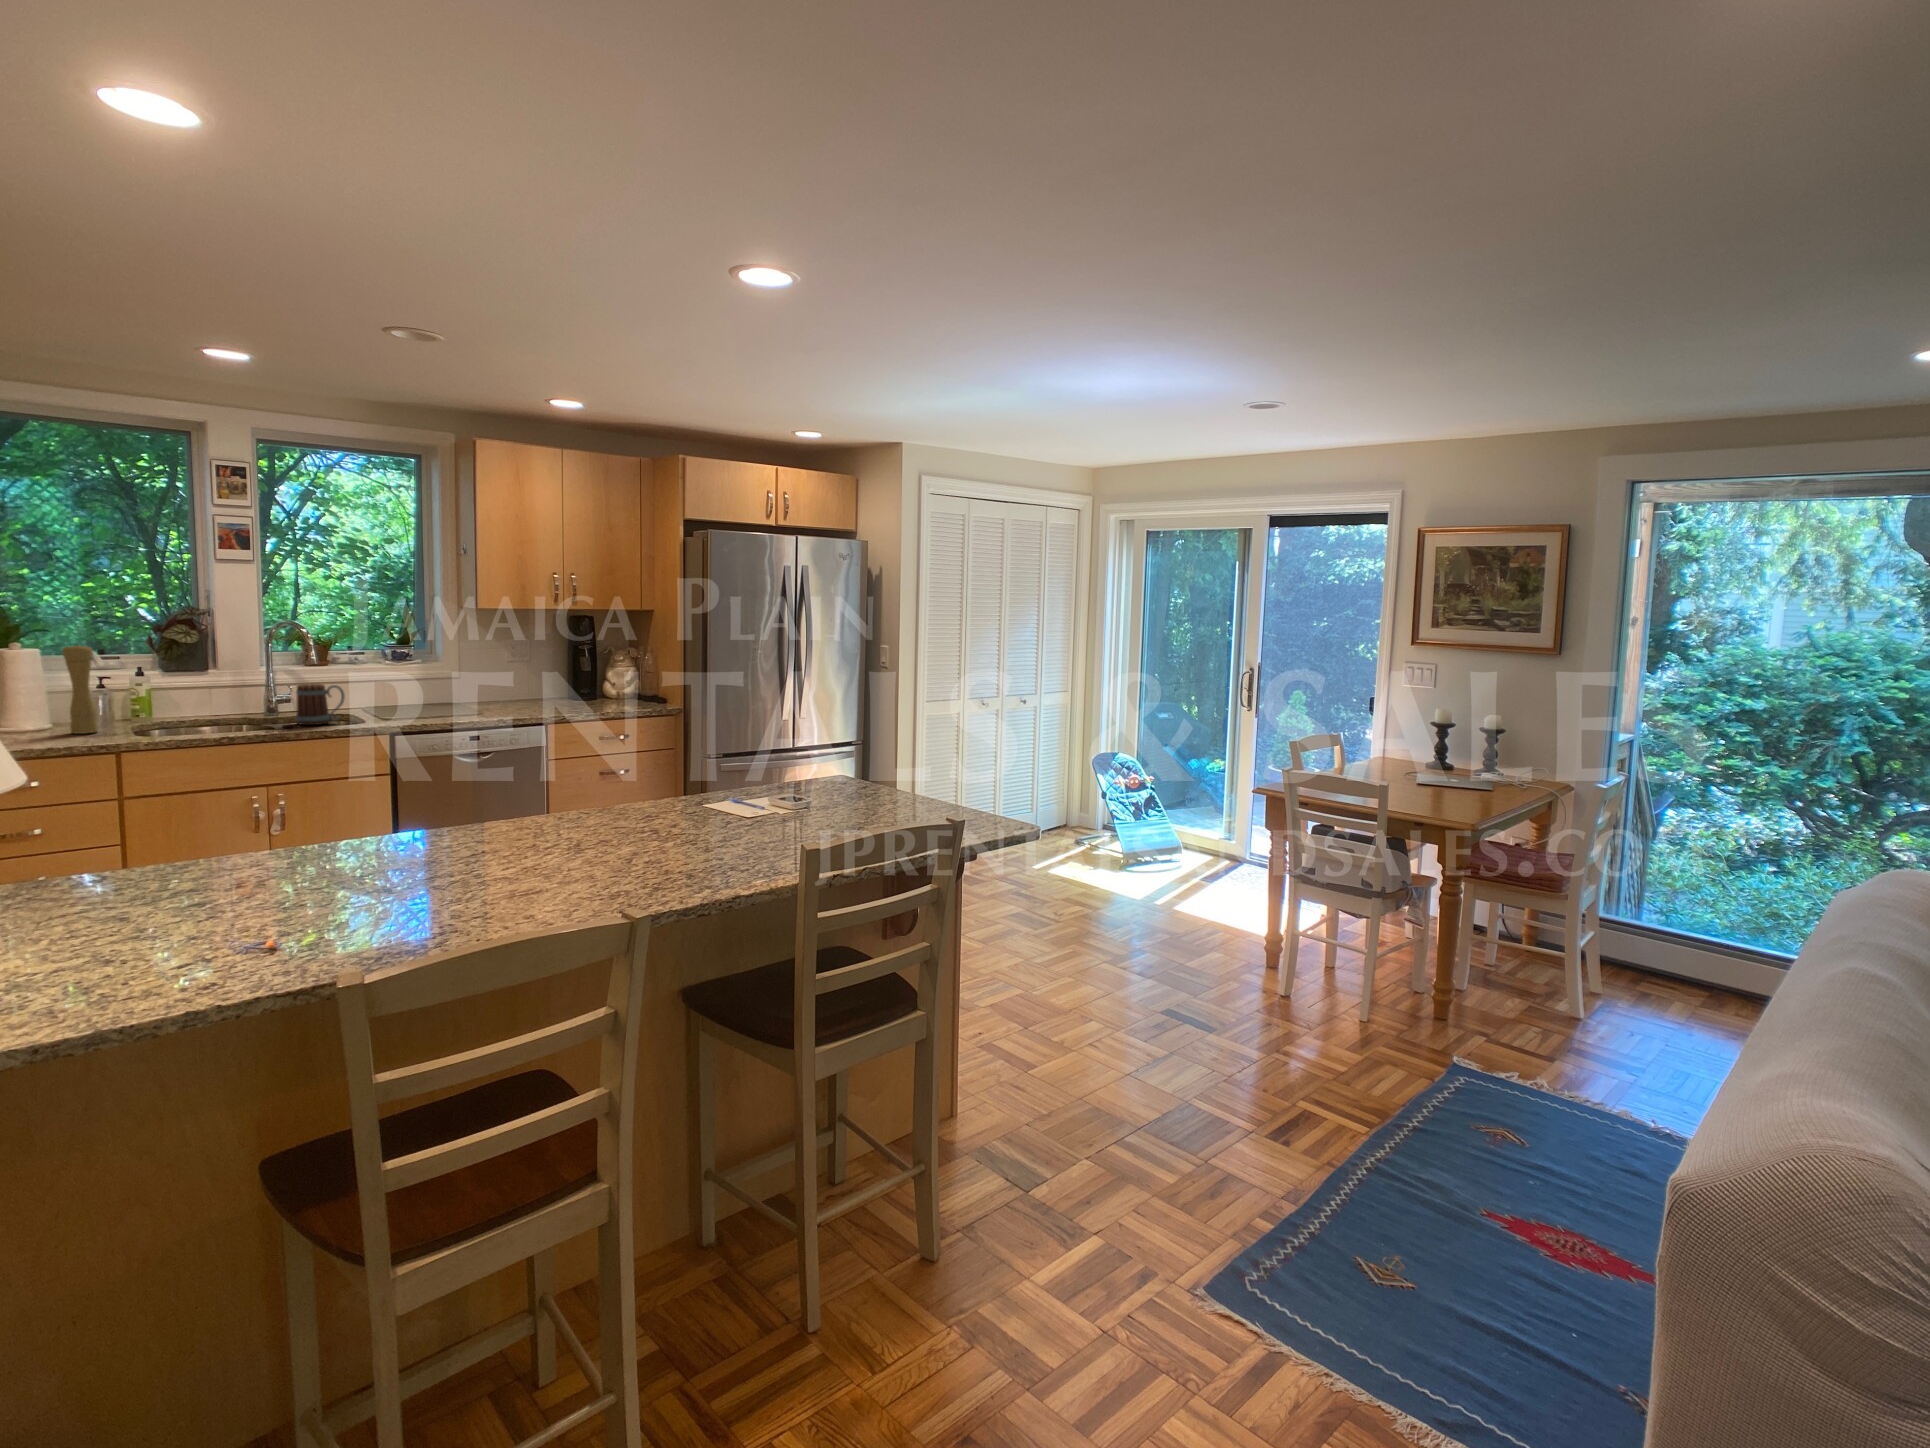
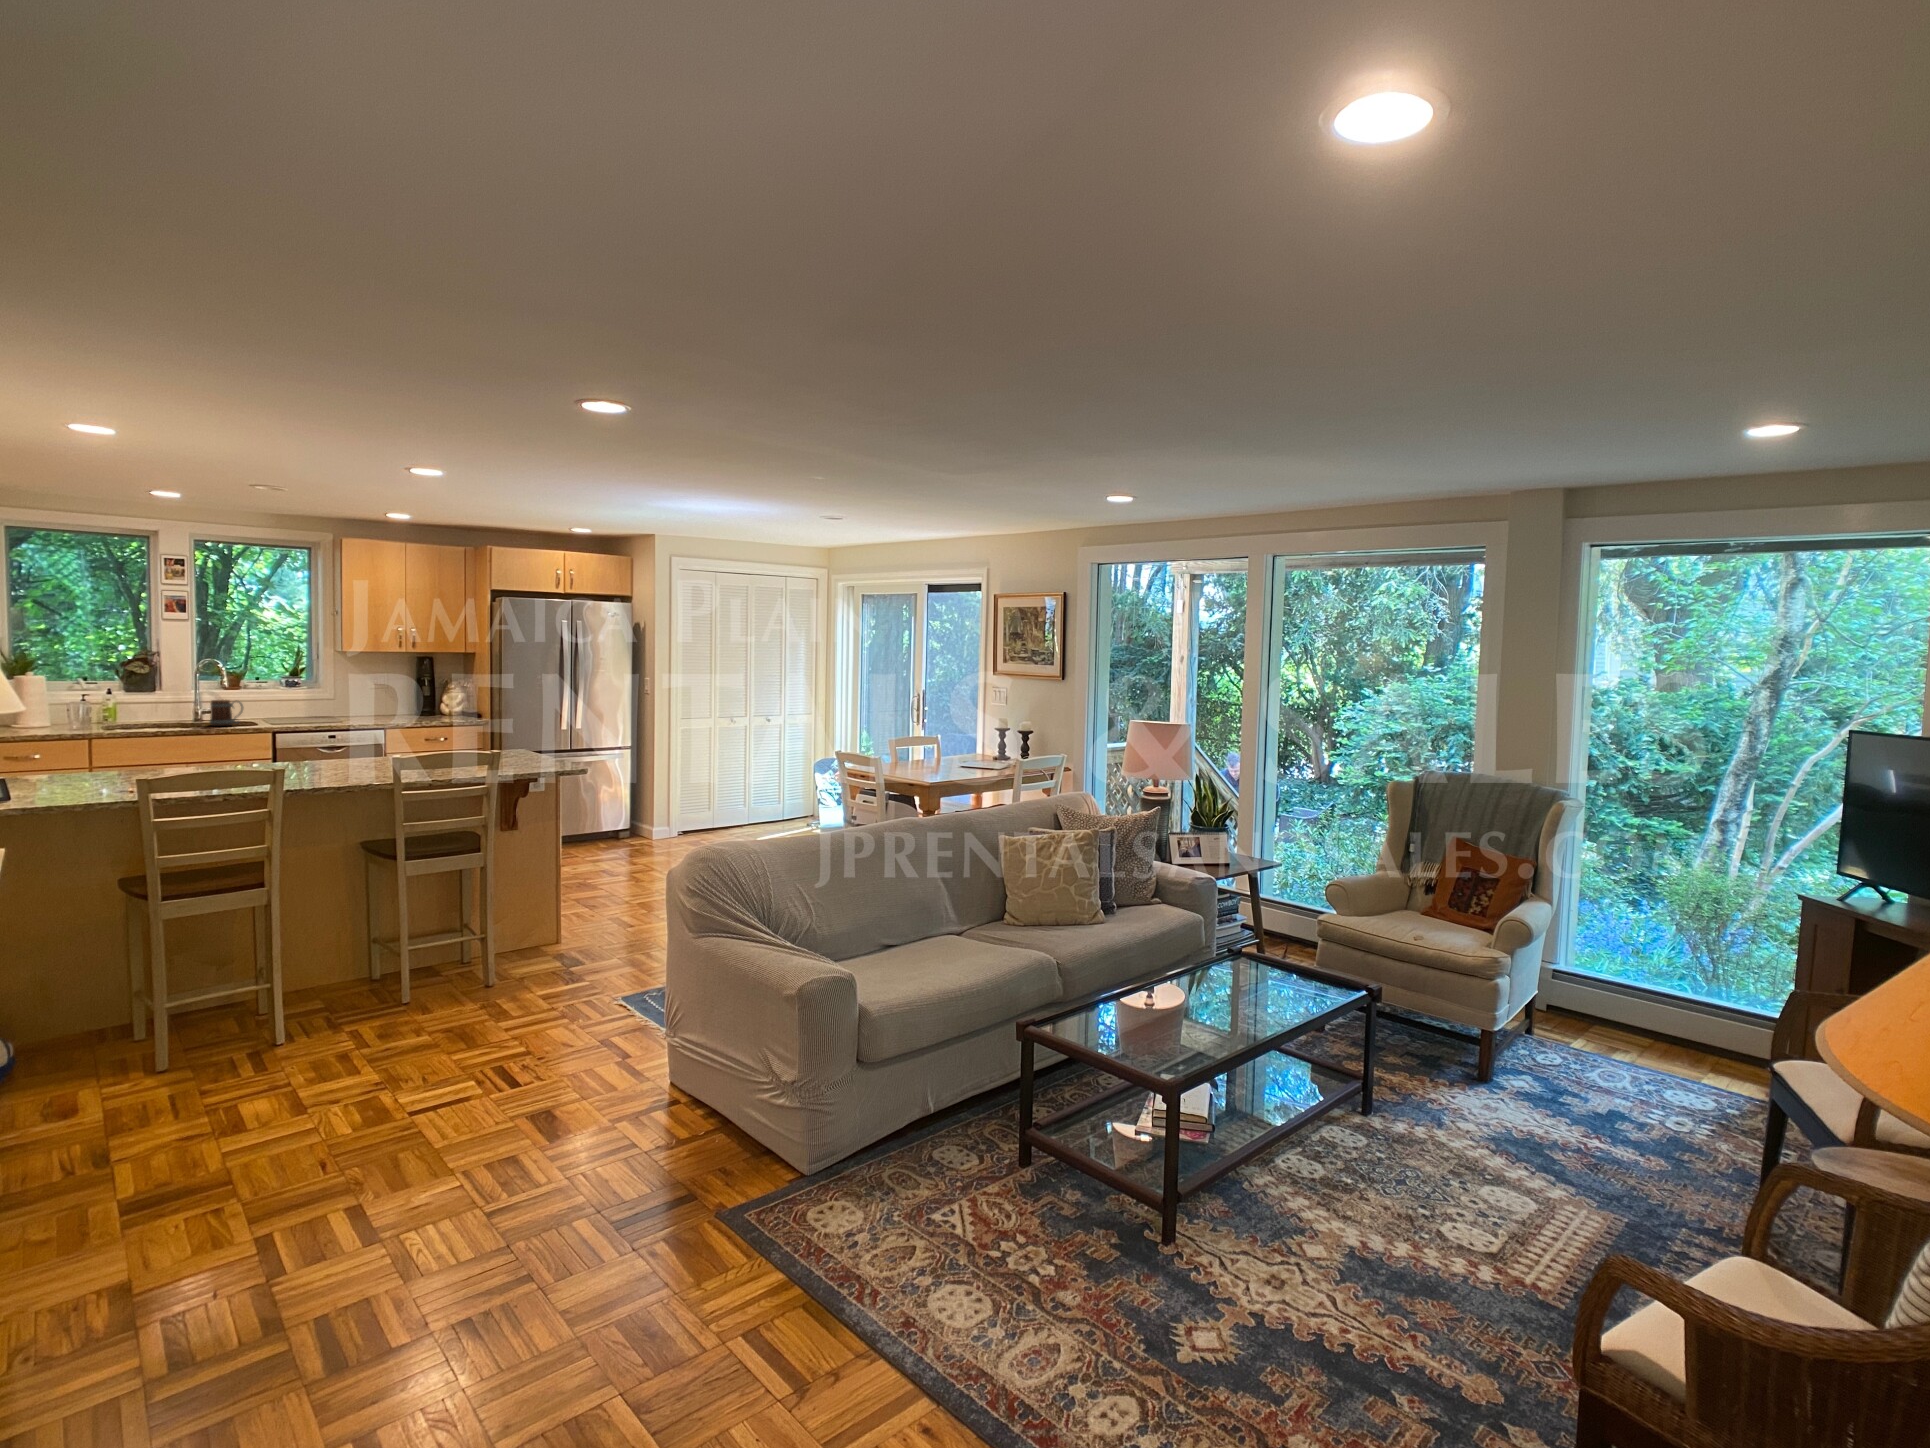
pepper mill: present [62,645,98,734] -> none [59,673,80,728]

